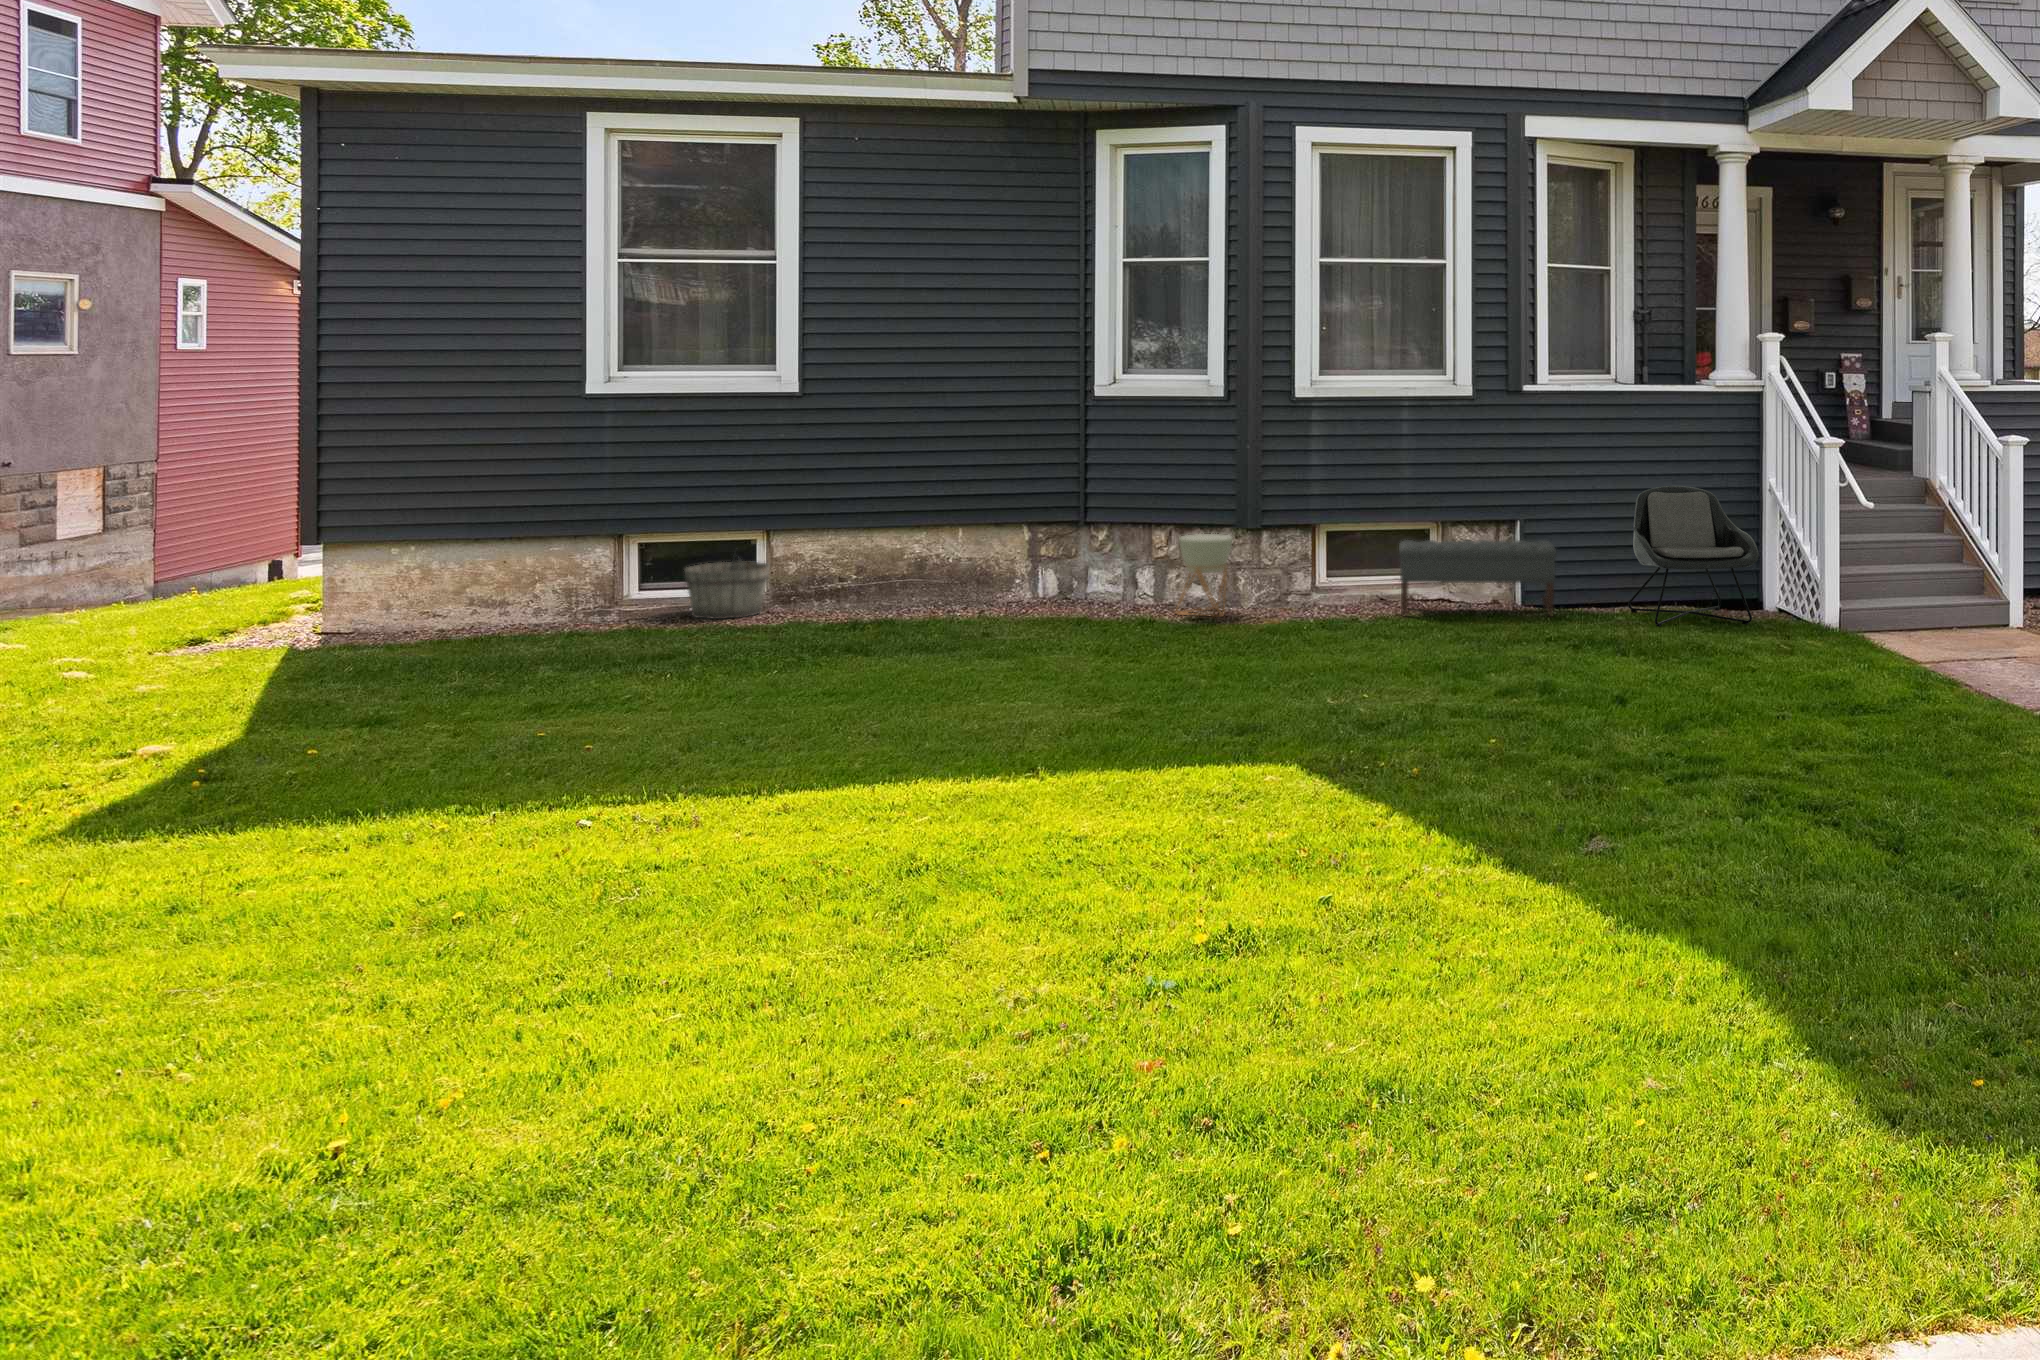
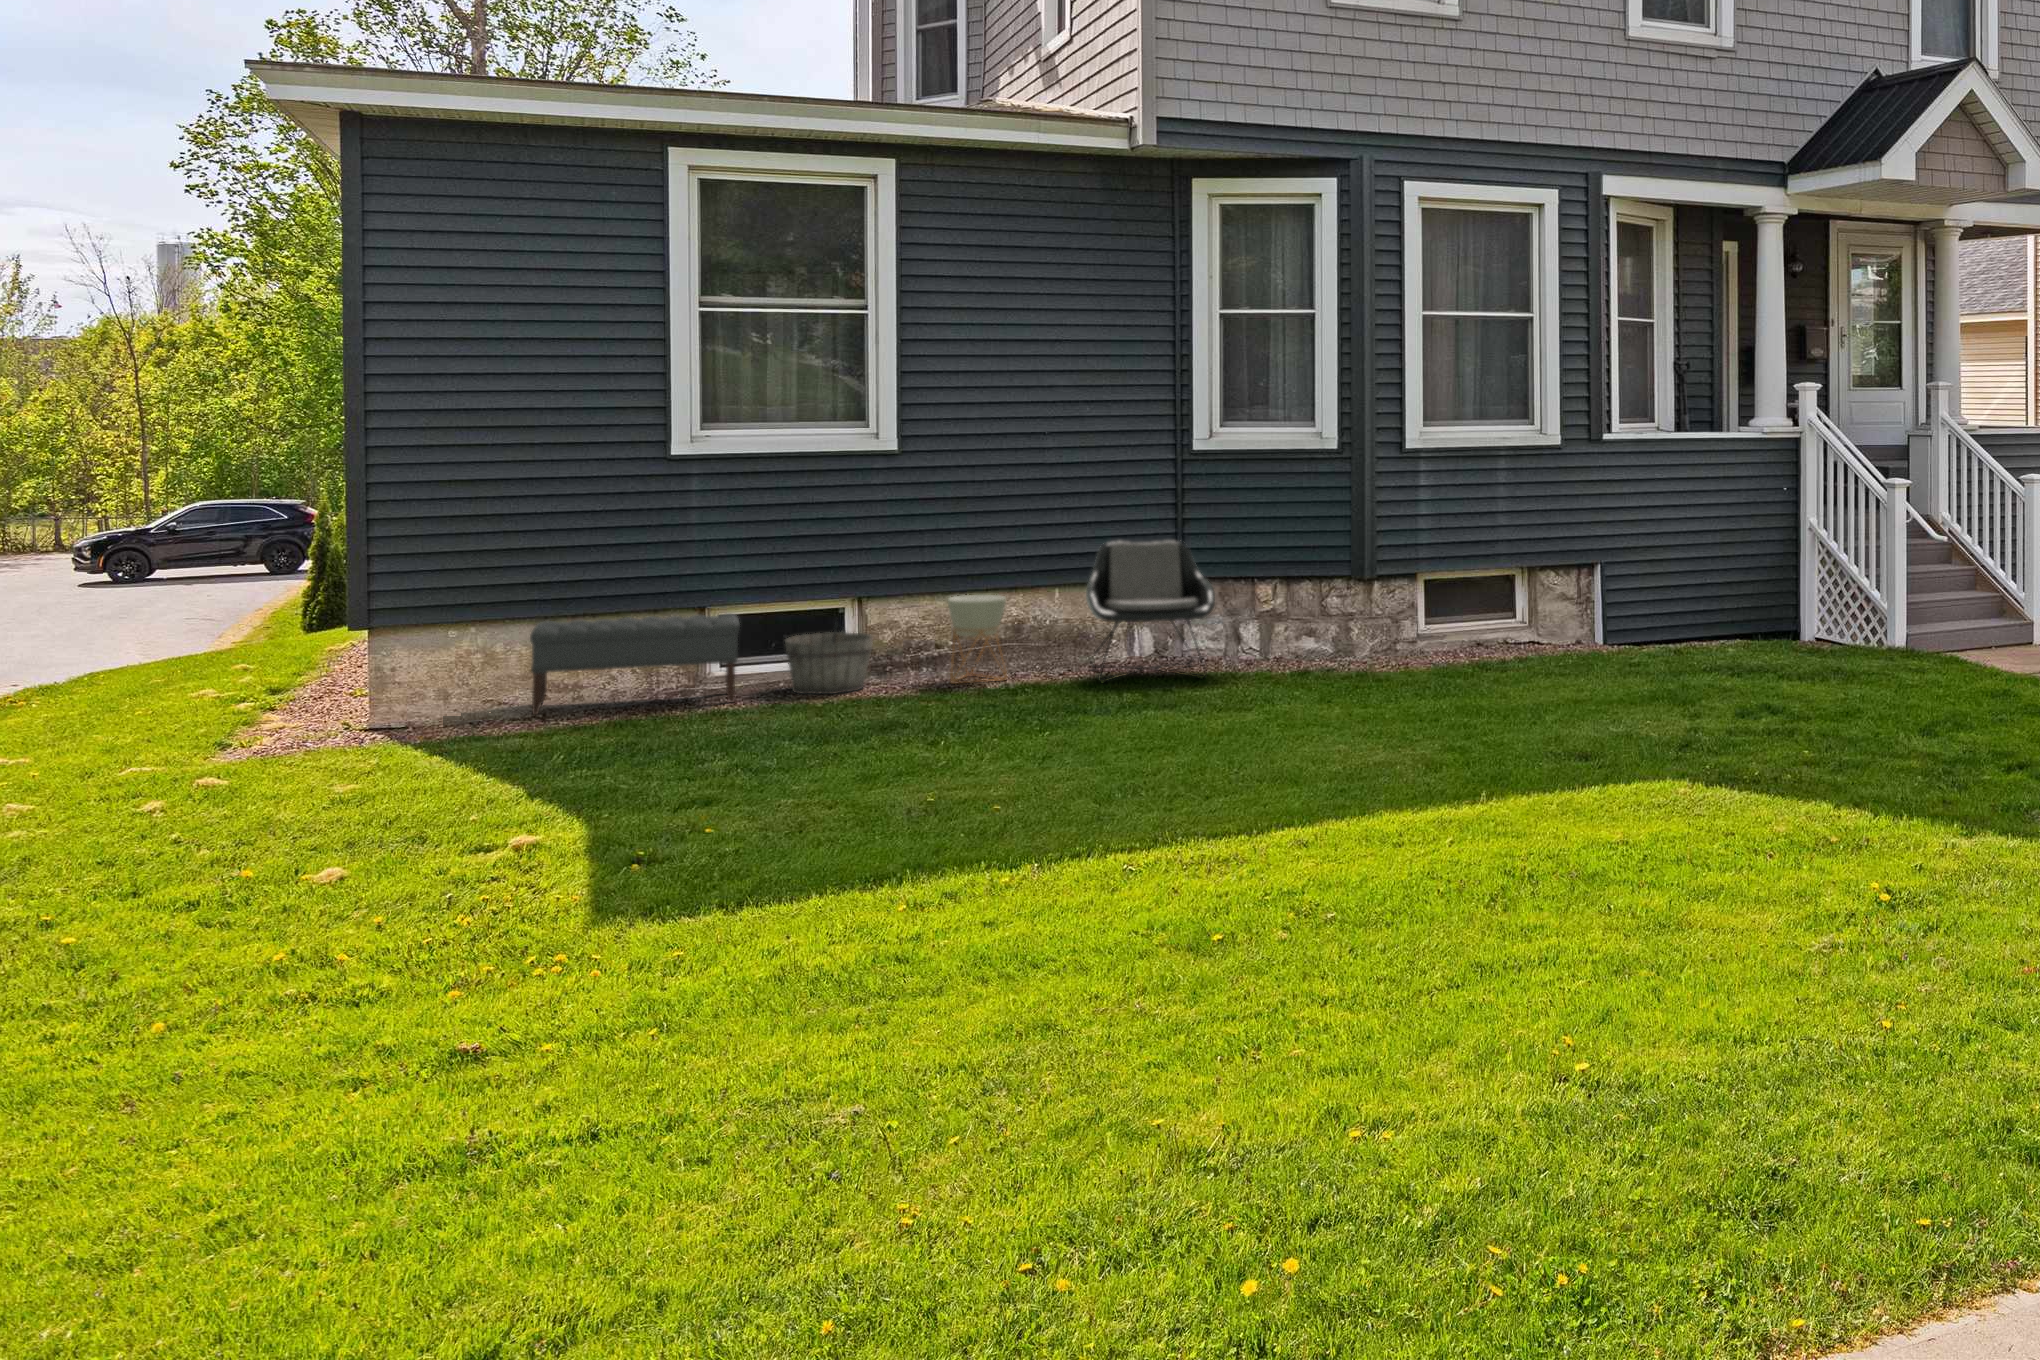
lounge chair: present [1628,486,1759,627] -> present [1086,541,1215,683]
planter: present [1175,534,1233,617] -> present [948,595,1008,684]
bench: present [1399,540,1557,616] -> present [530,614,740,714]

